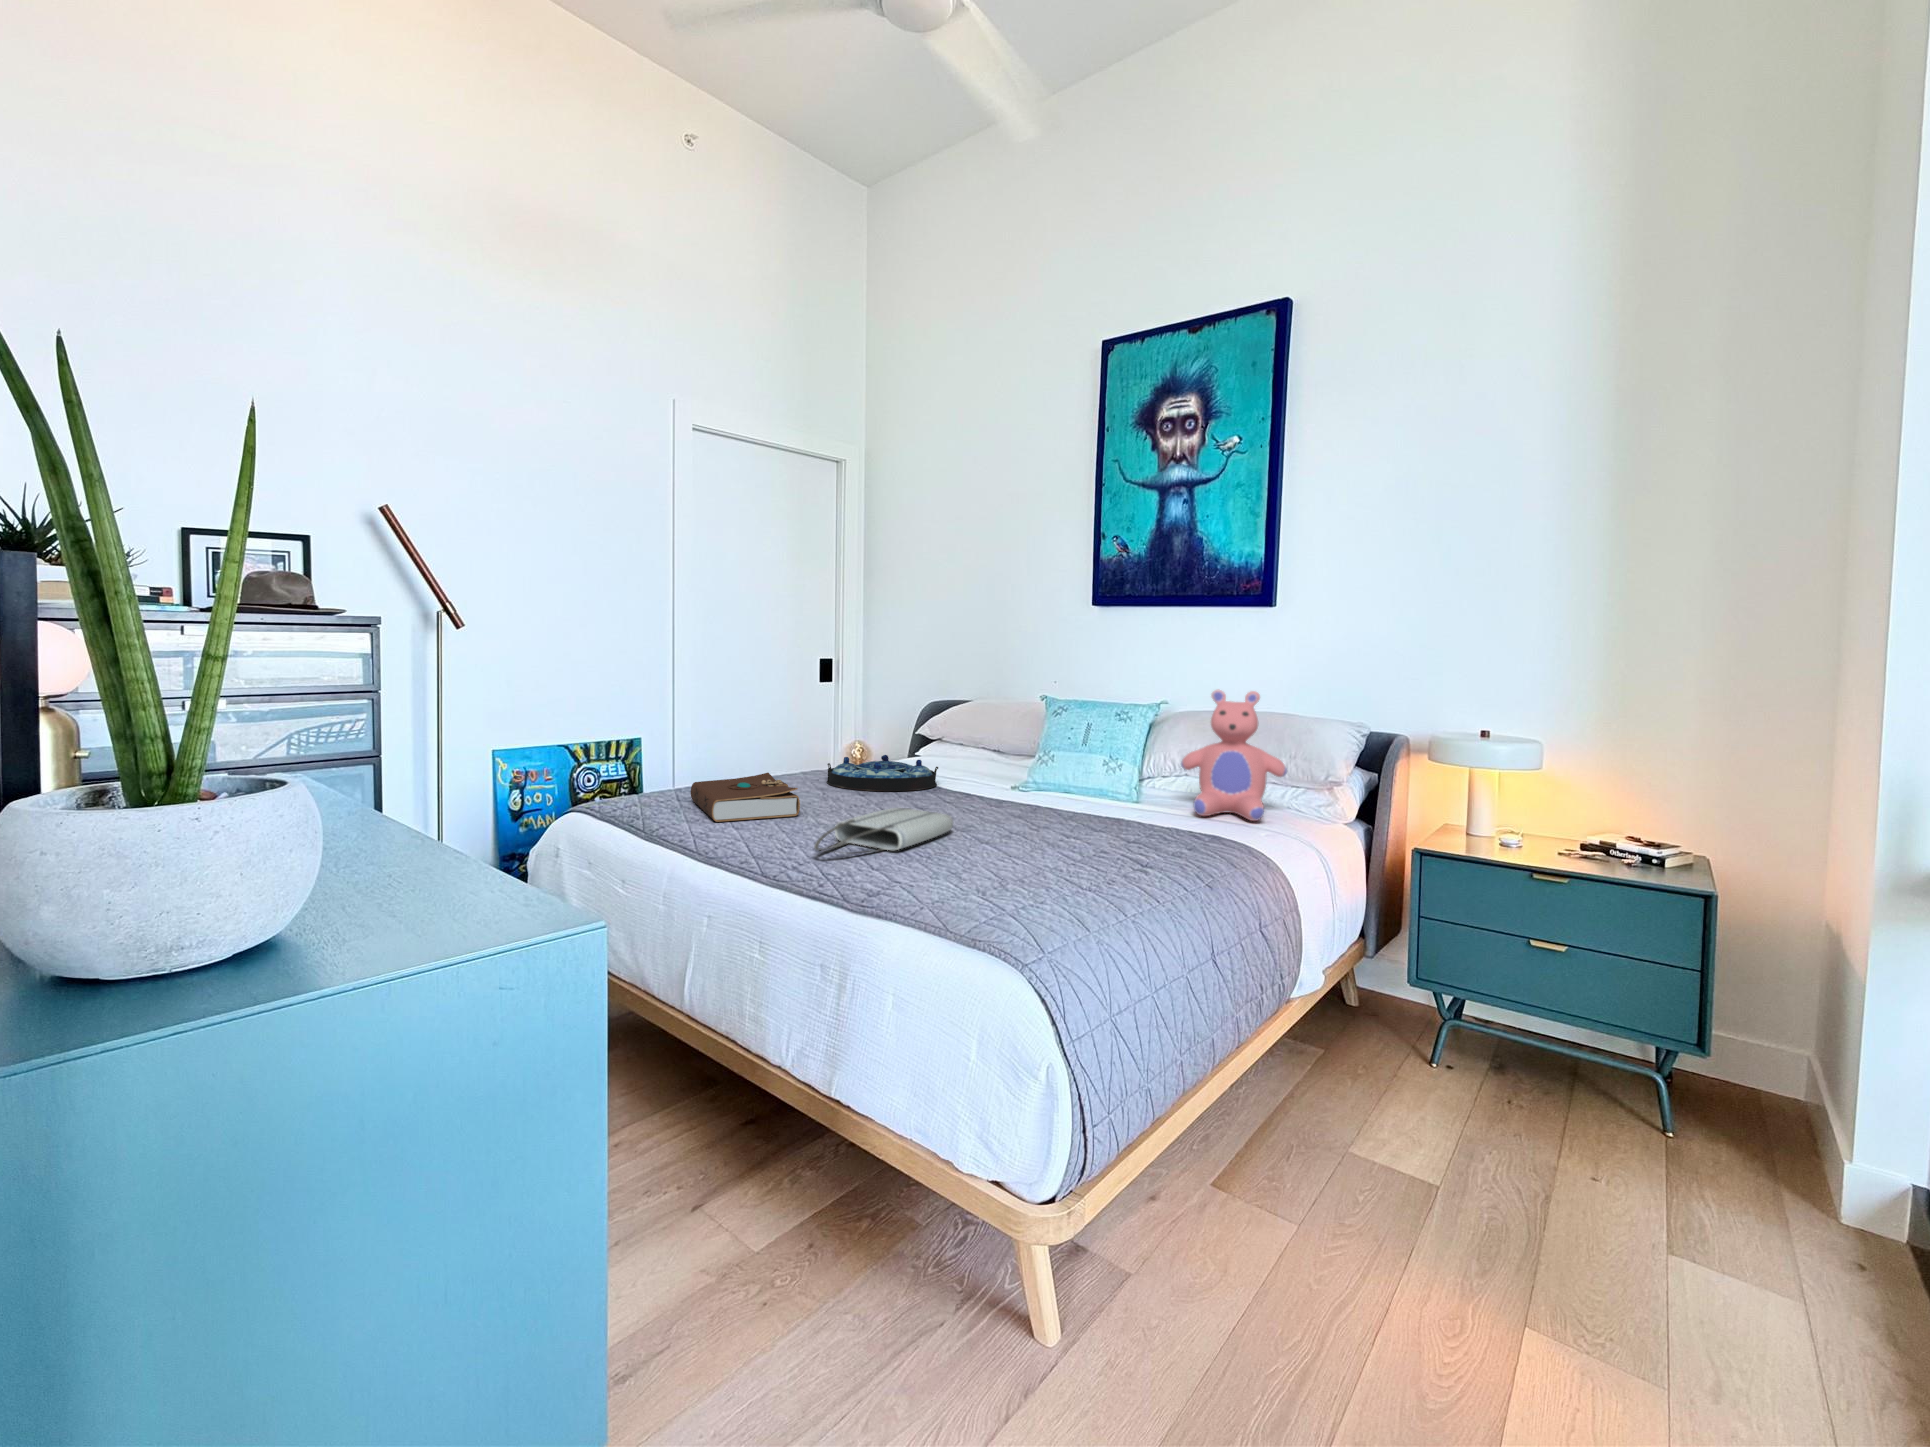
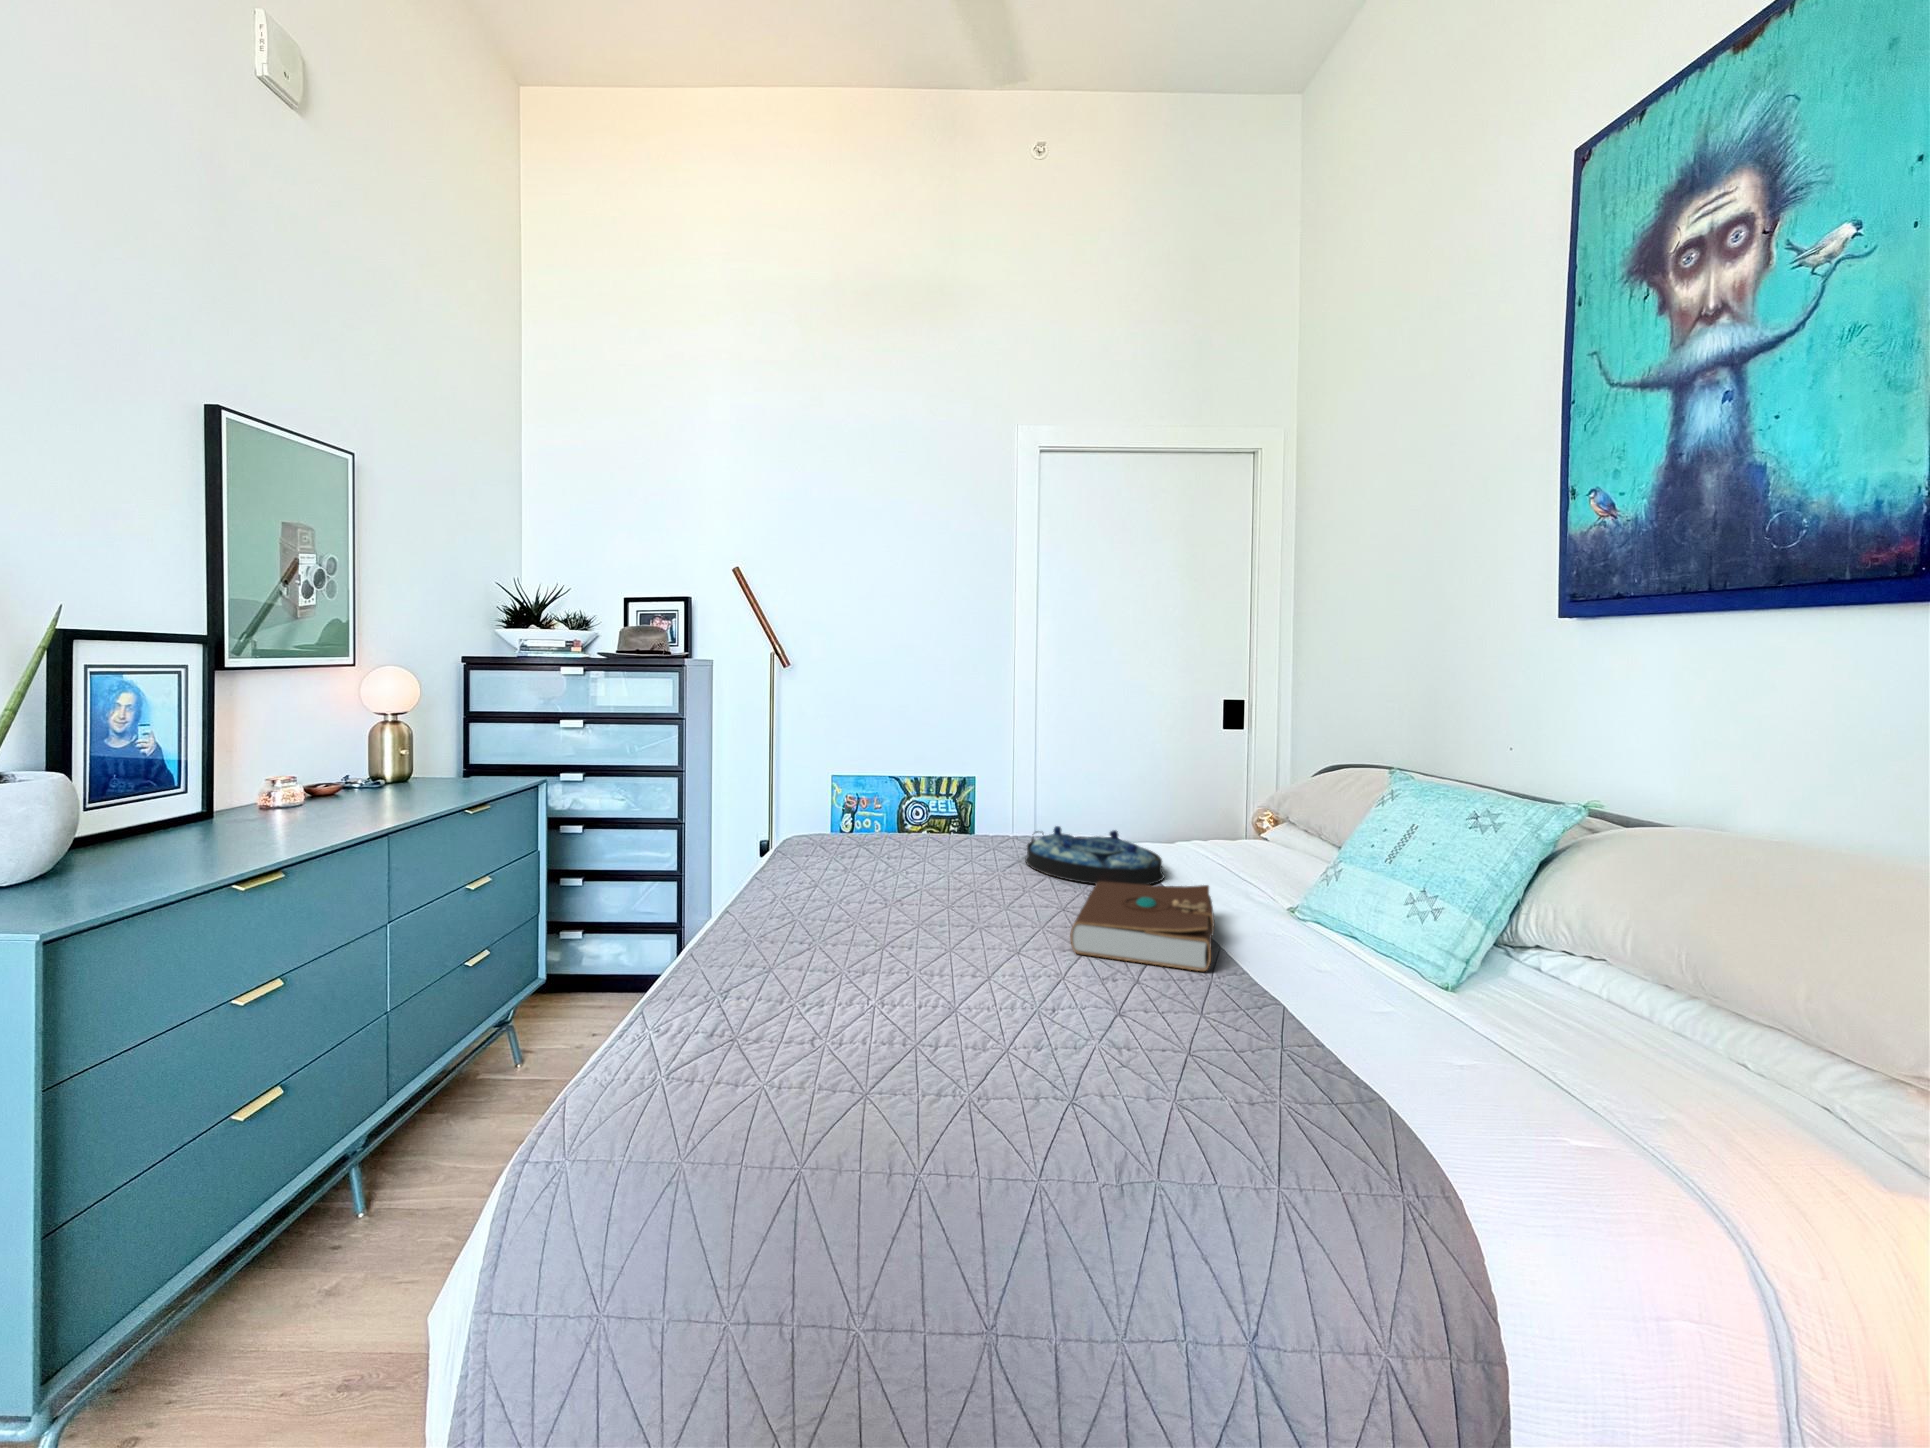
teddy bear: present [1181,690,1287,821] -> none [1491,790,1811,1117]
book: present [691,773,800,822] -> present [1070,882,1214,971]
tote bag: present [814,808,953,852] -> none [730,904,976,962]

